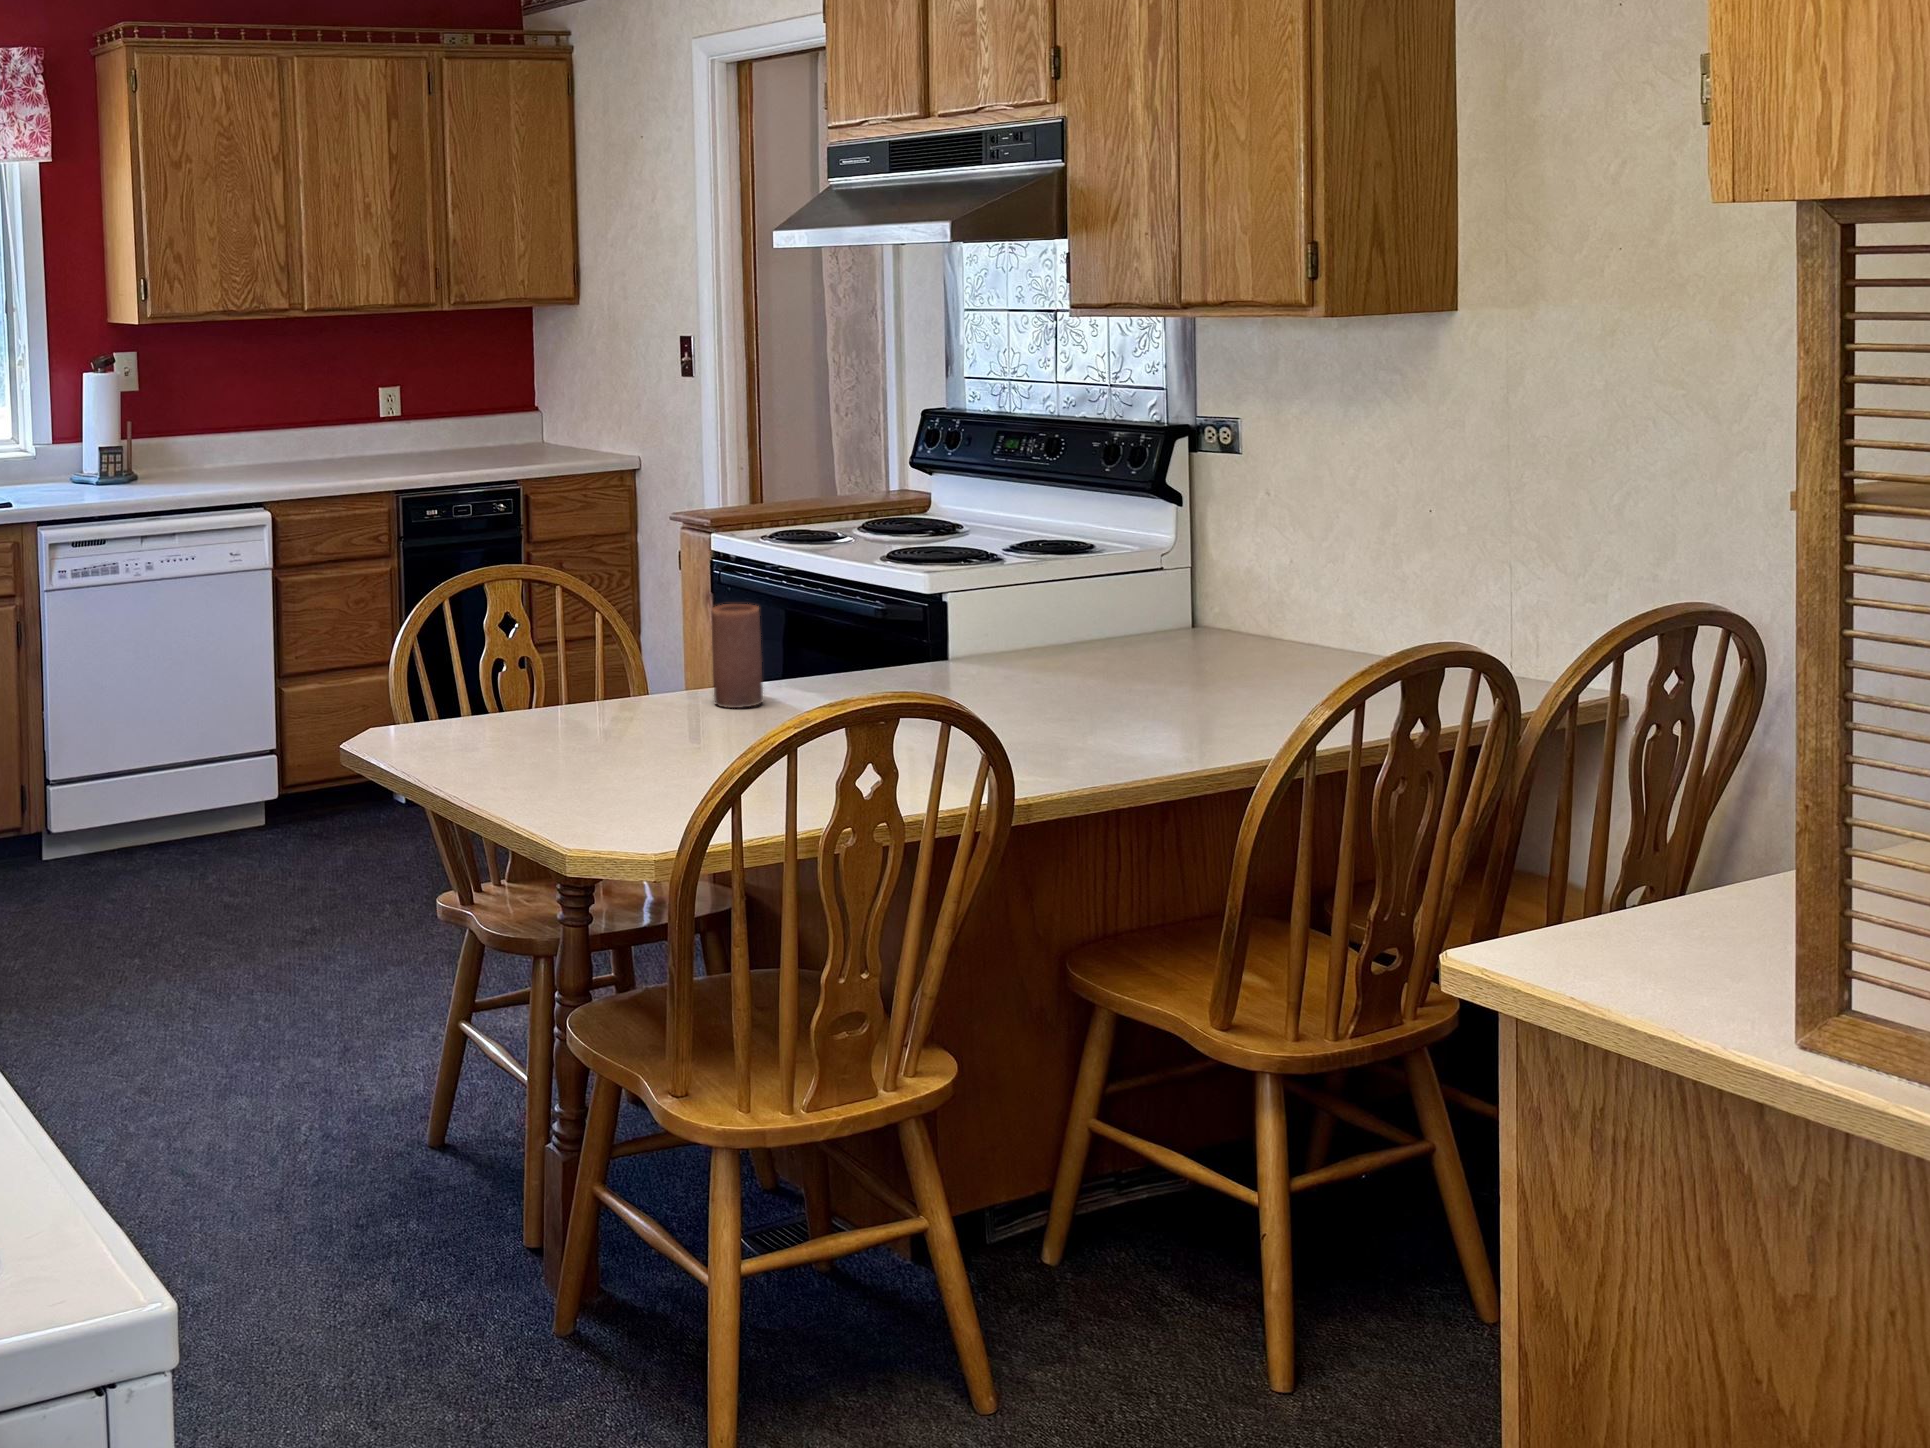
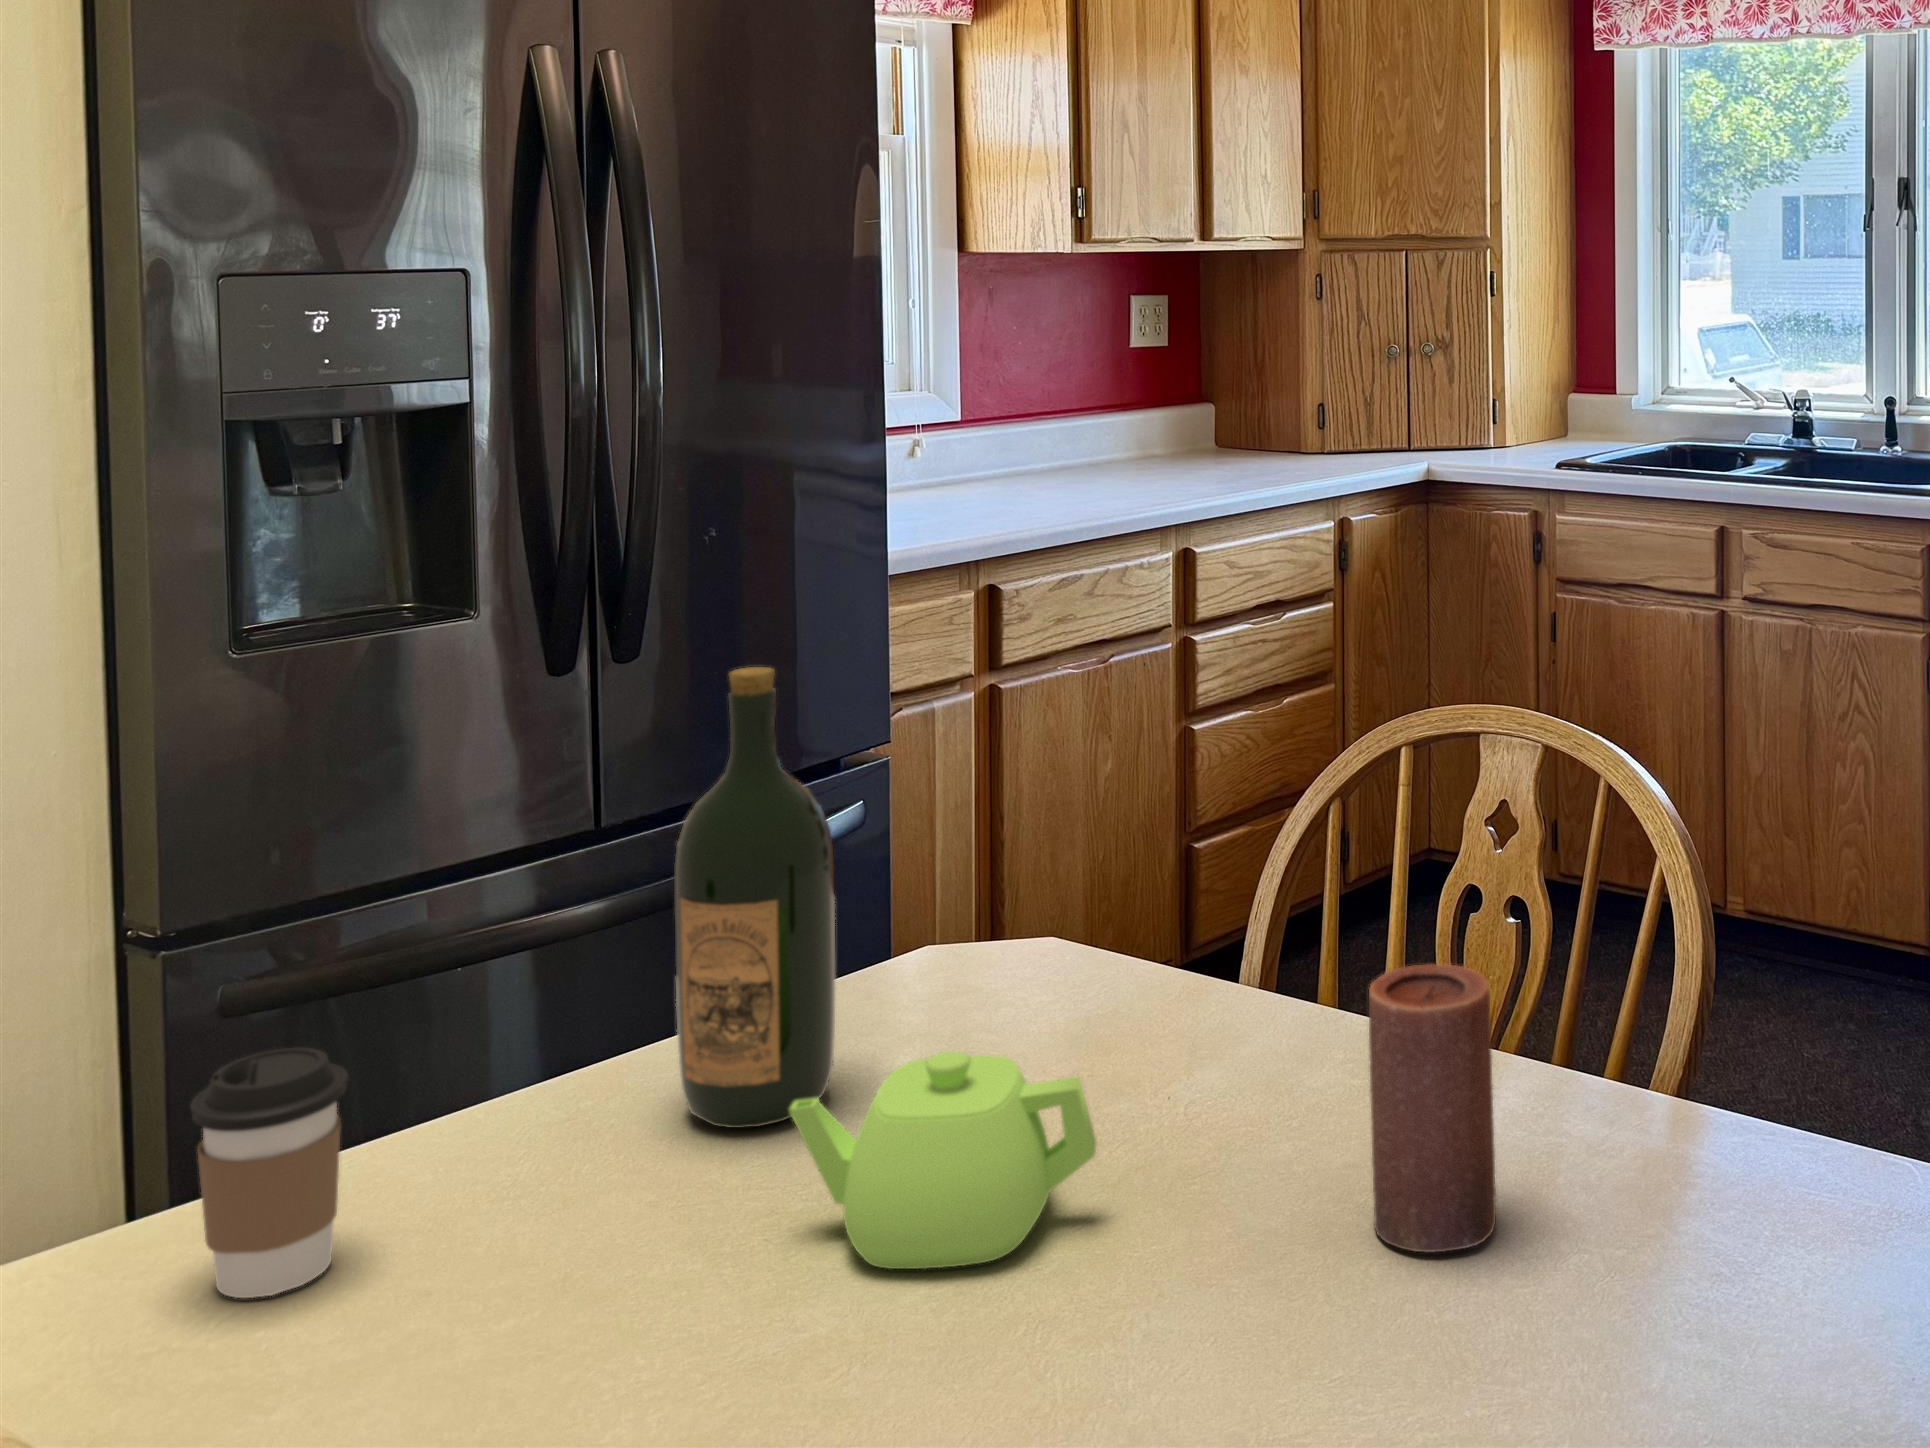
wine bottle: none [459,539,533,759] -> present [674,667,835,1128]
teapot: none [608,668,701,749] -> present [789,1051,1096,1269]
coffee cup: none [538,703,599,807] -> present [190,1048,348,1298]

